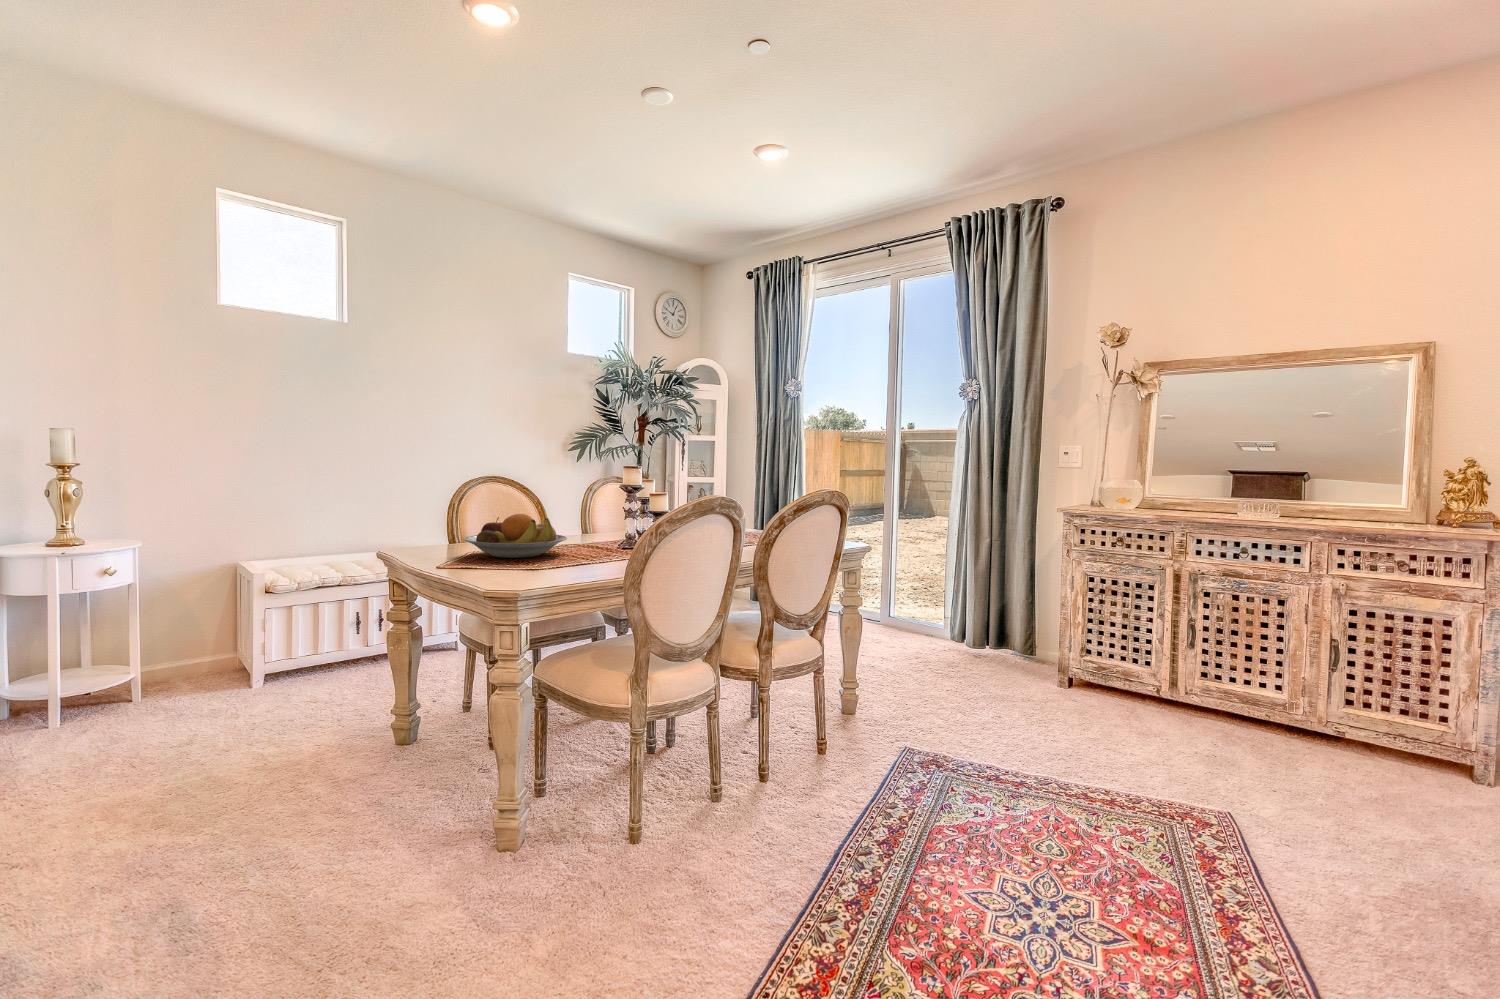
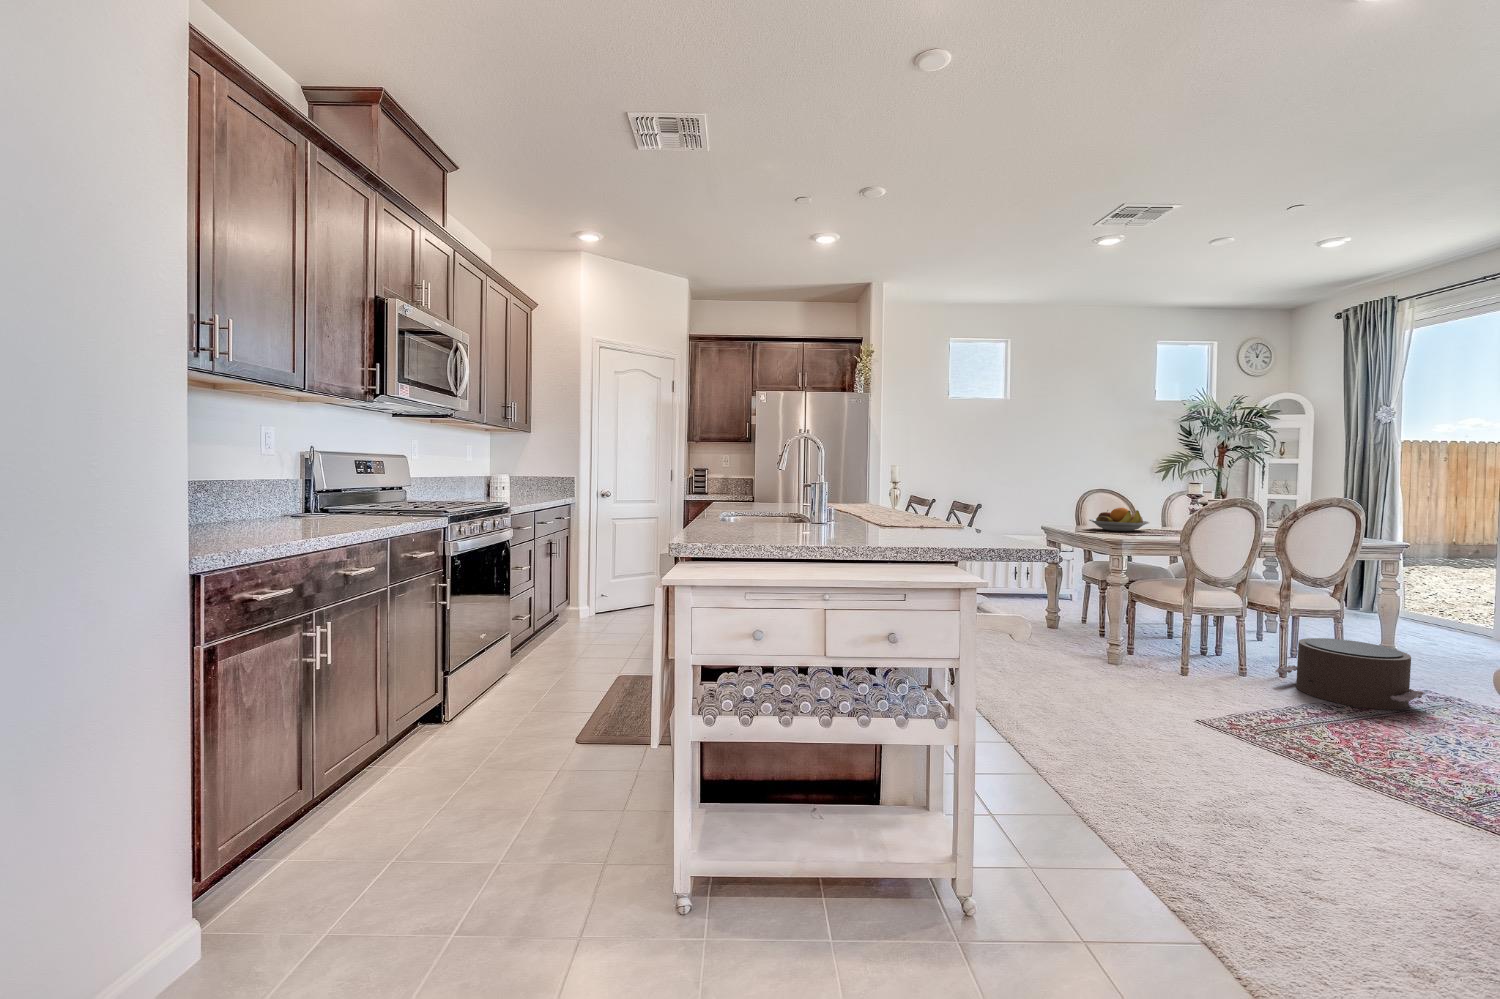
pouf: none [772,713,954,848] -> present [1275,638,1425,710]

